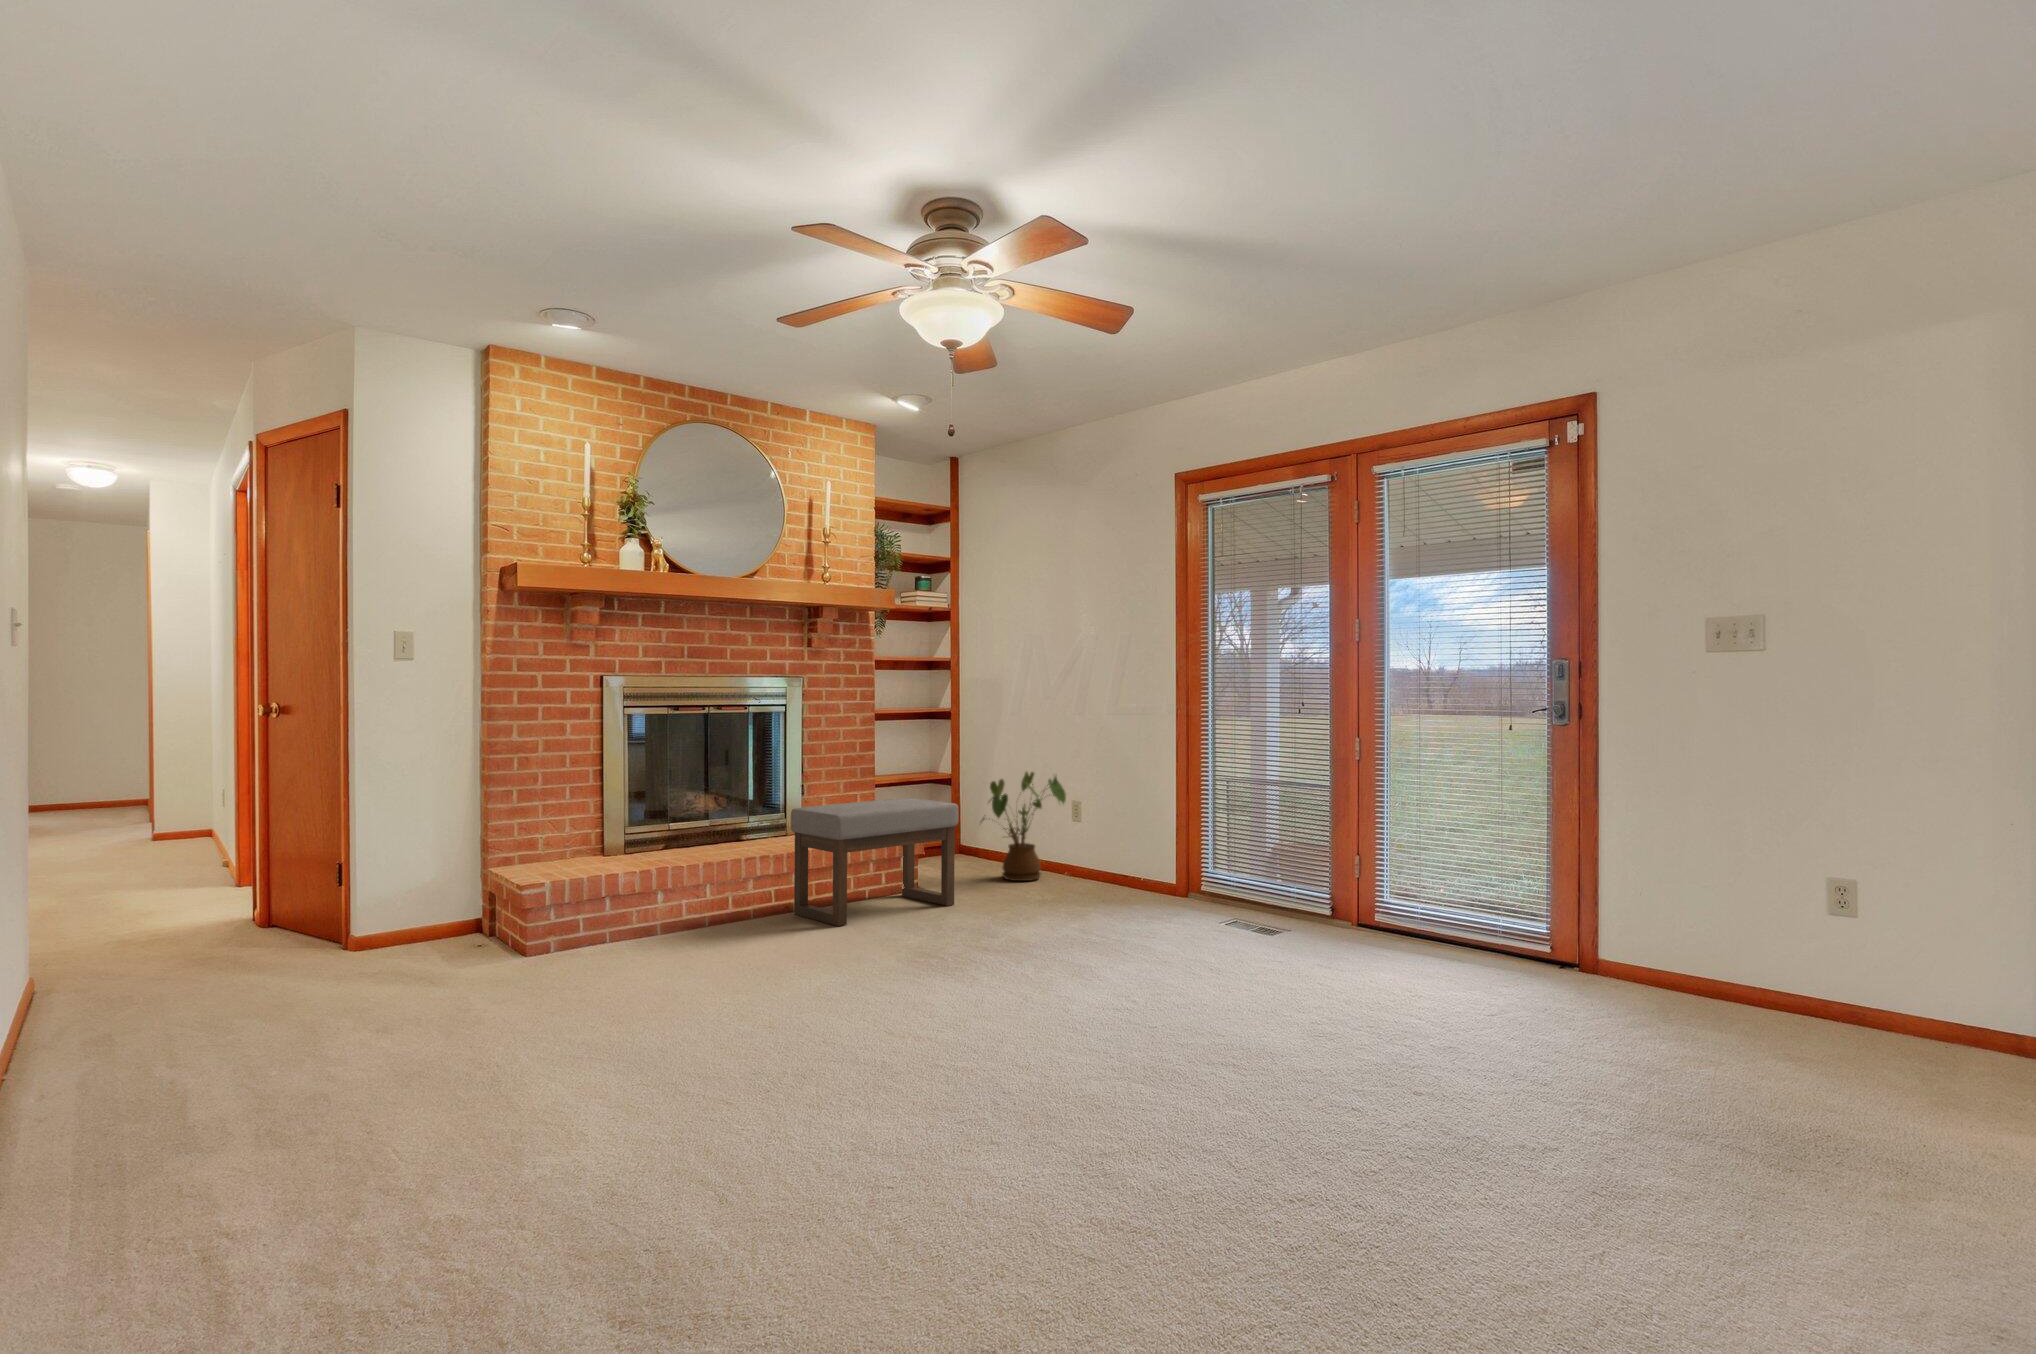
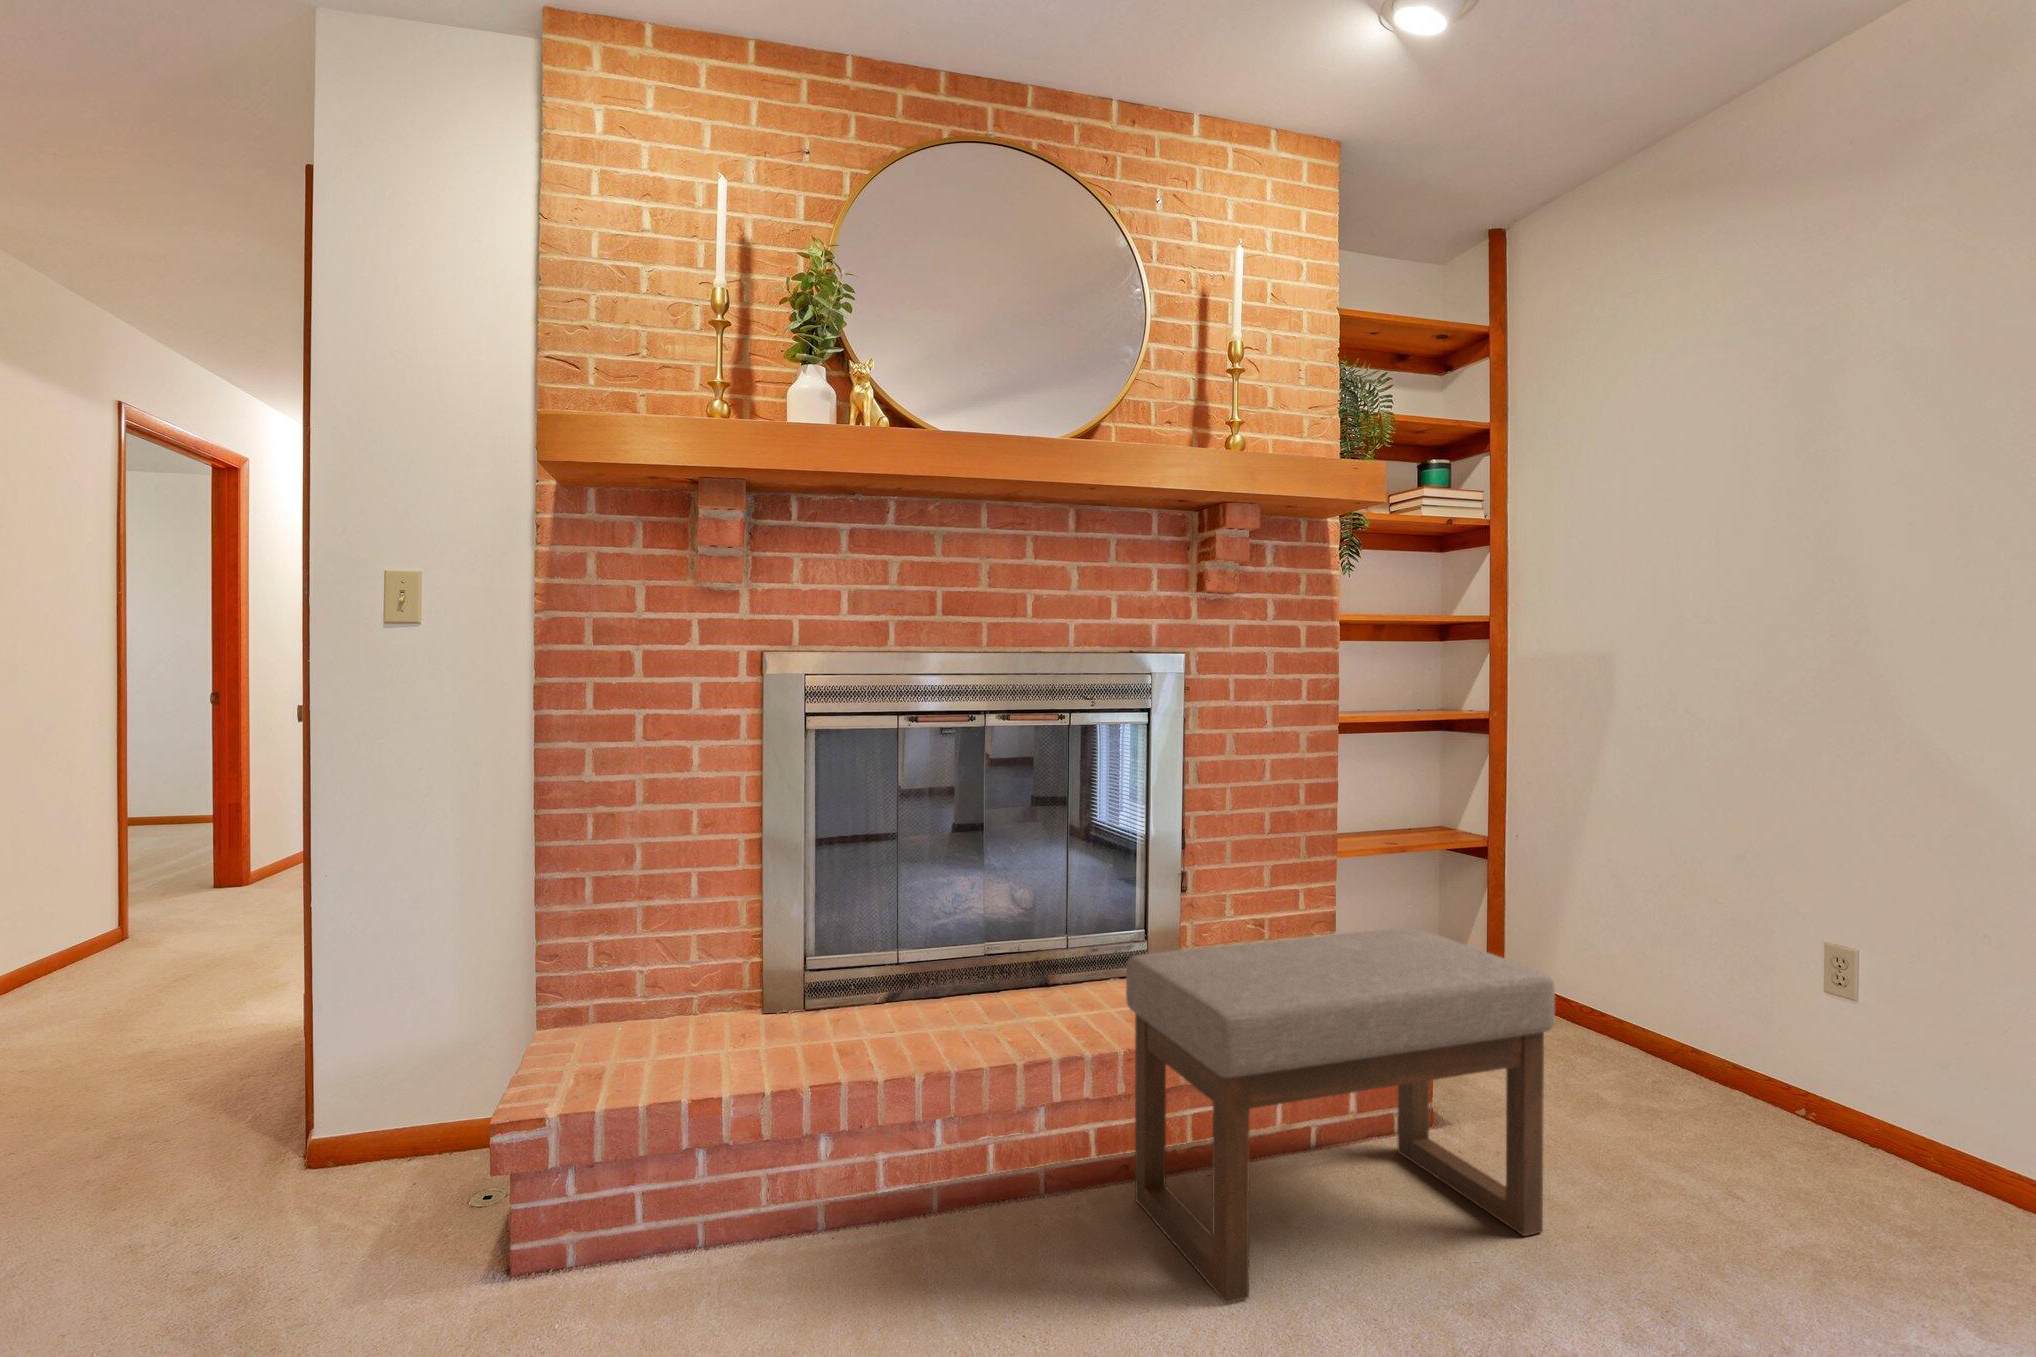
house plant: present [980,772,1066,881] -> none [1577,867,1836,1134]

